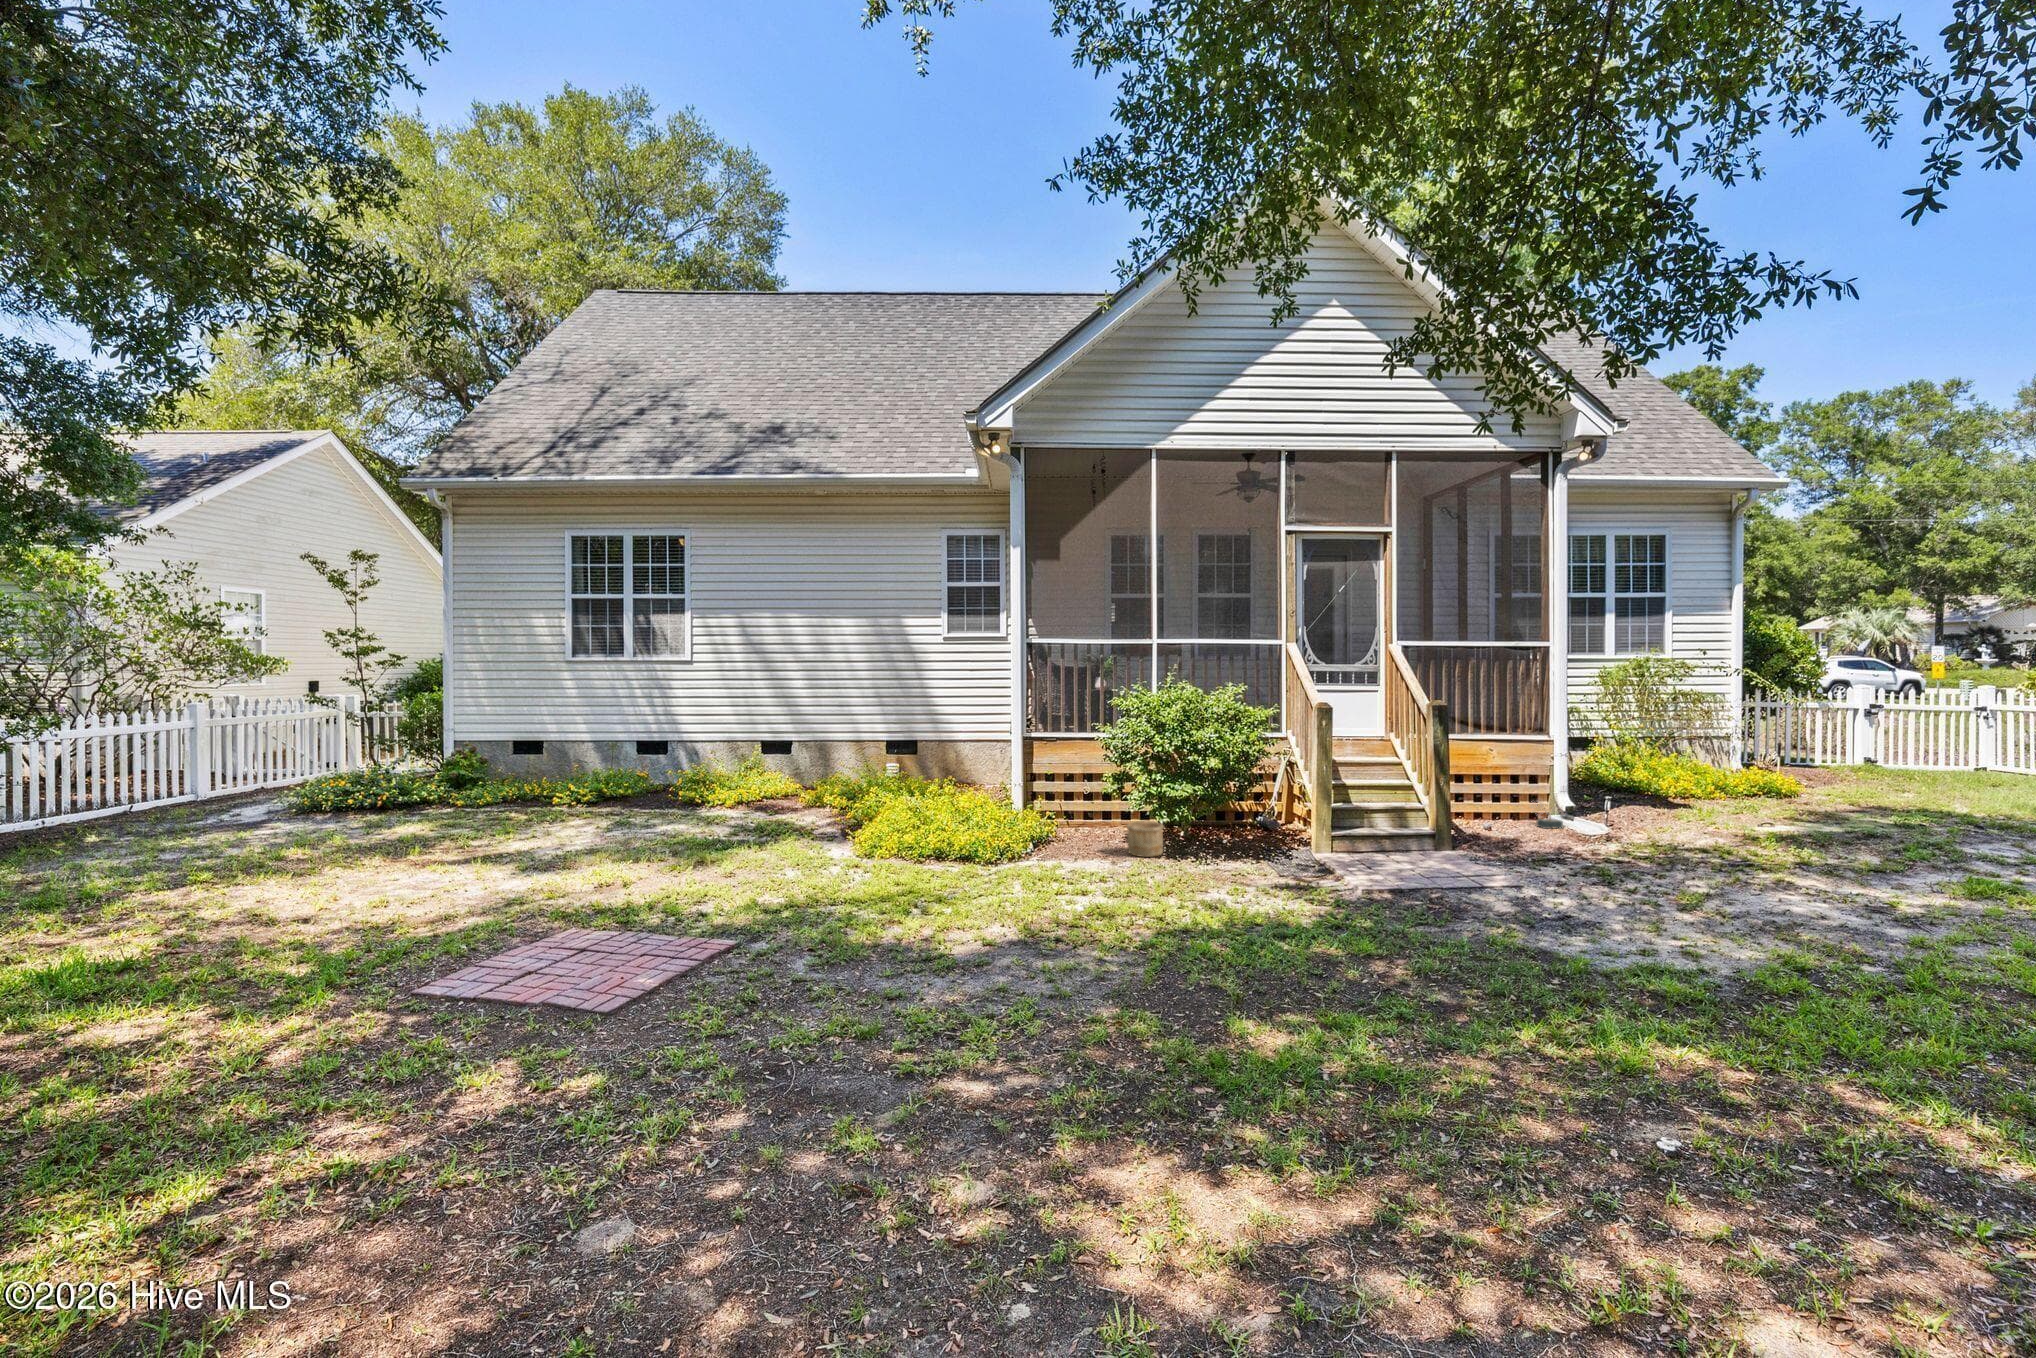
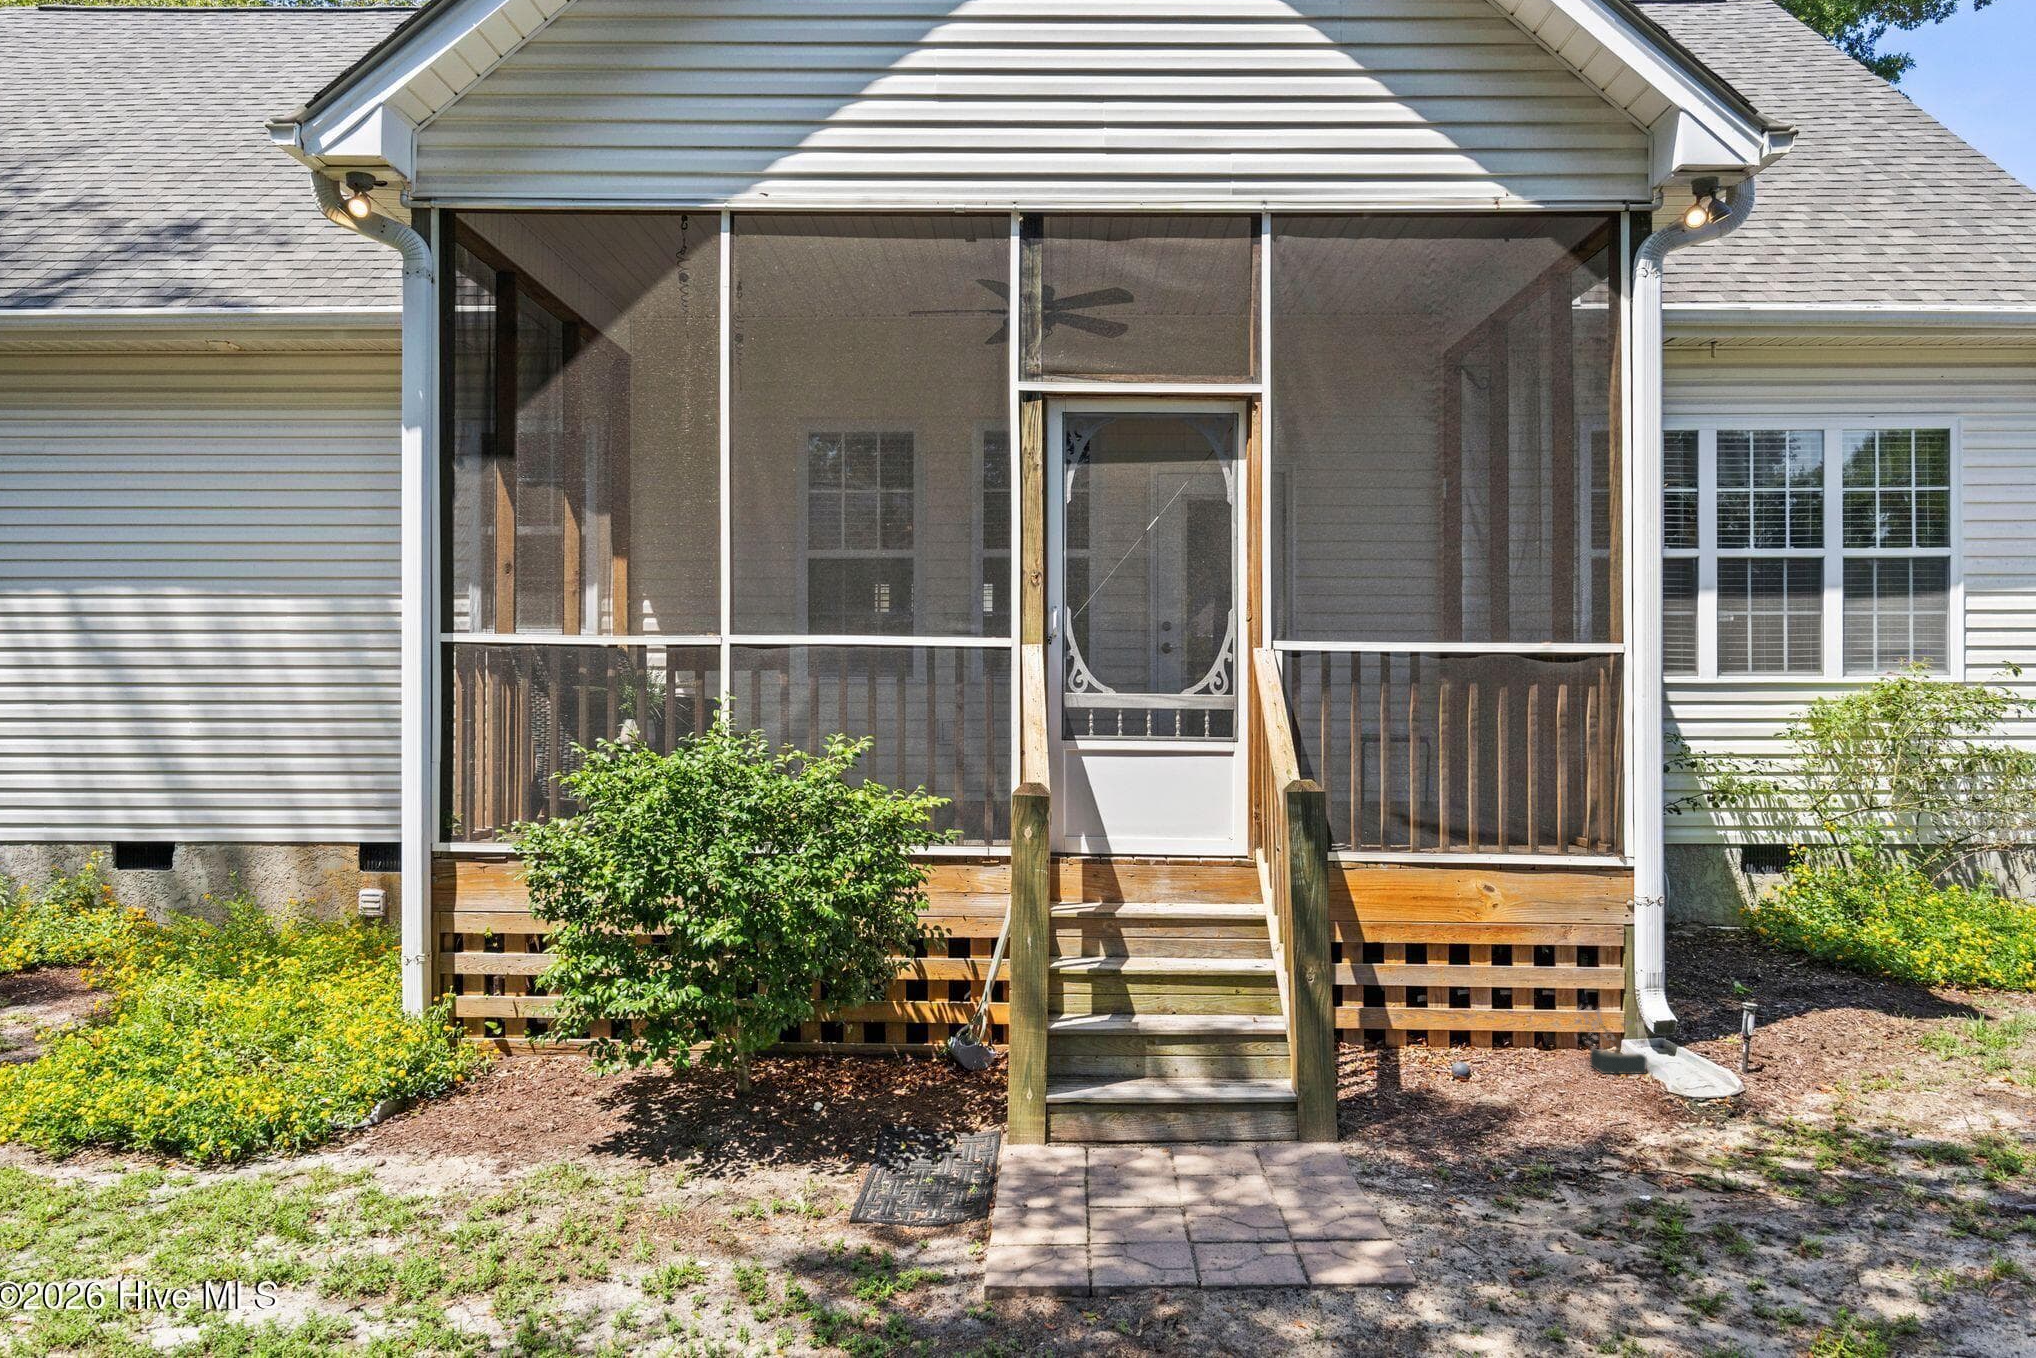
wooden bucket: present [1126,821,1163,857] -> none [506,1064,603,1160]

